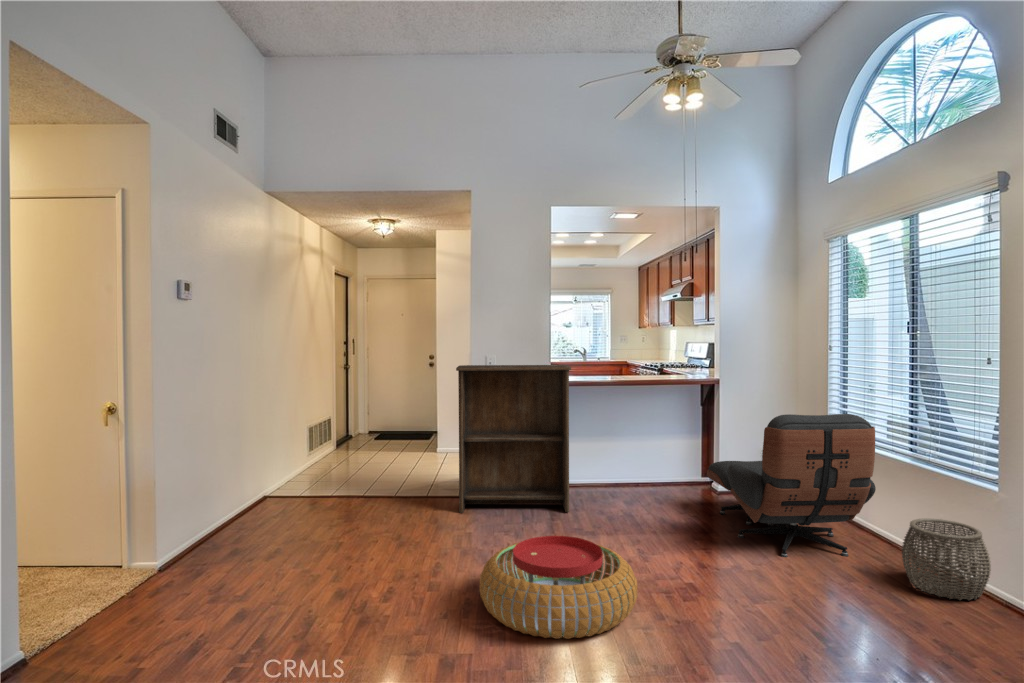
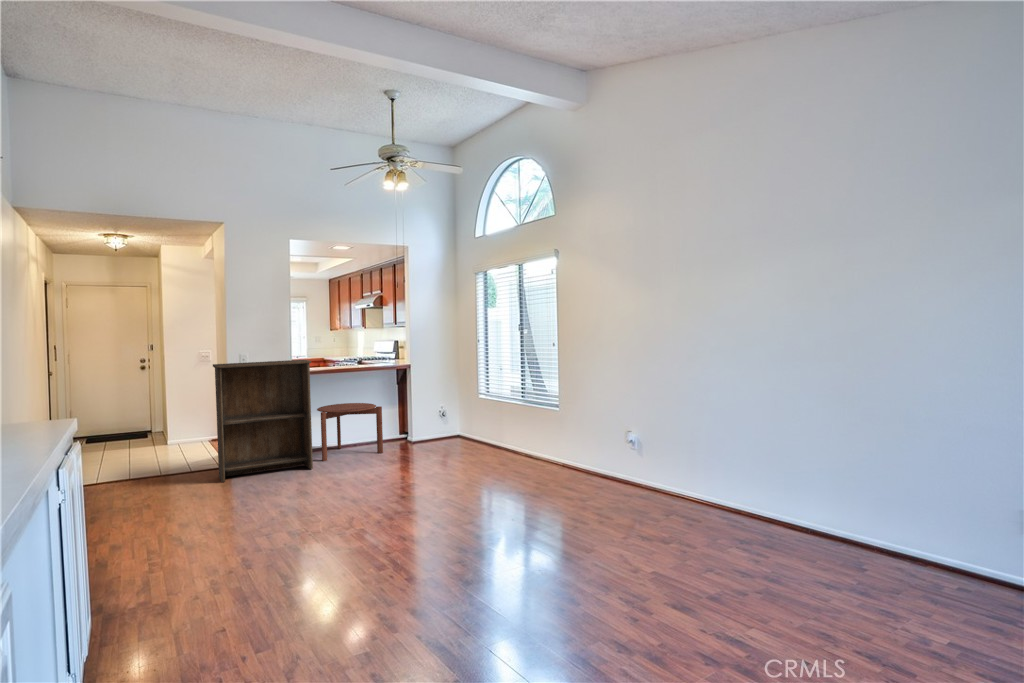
lounge chair: present [707,414,876,557] -> none [407,379,507,469]
side table: none [586,425,672,502] -> present [317,403,383,461]
woven basket: present [902,518,991,600] -> none [521,432,560,472]
pouf: present [480,536,637,639] -> none [281,470,388,529]

